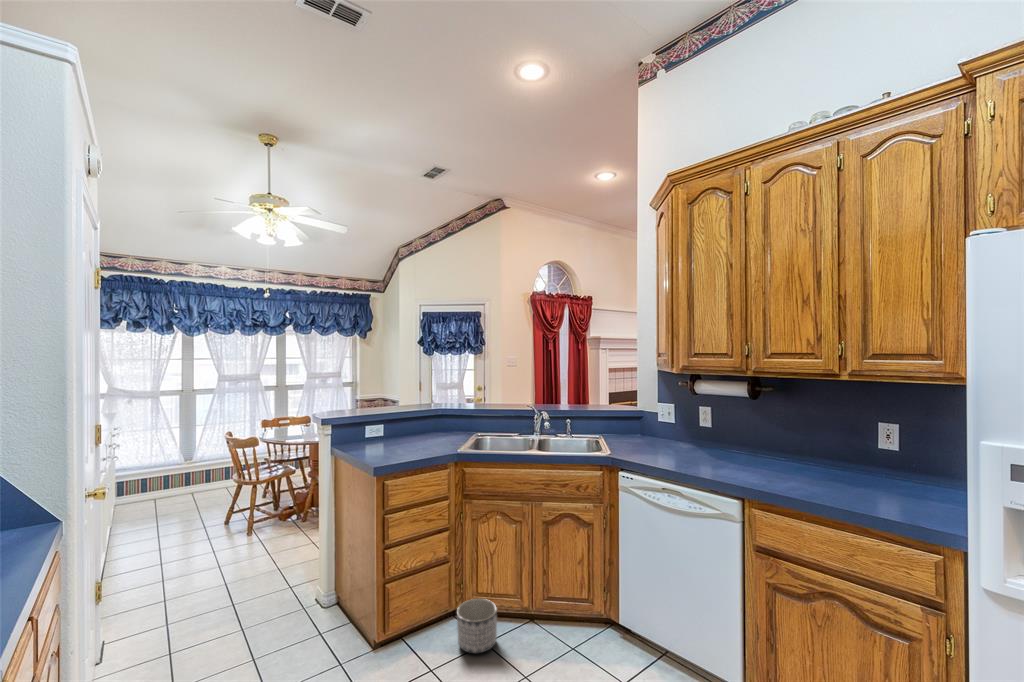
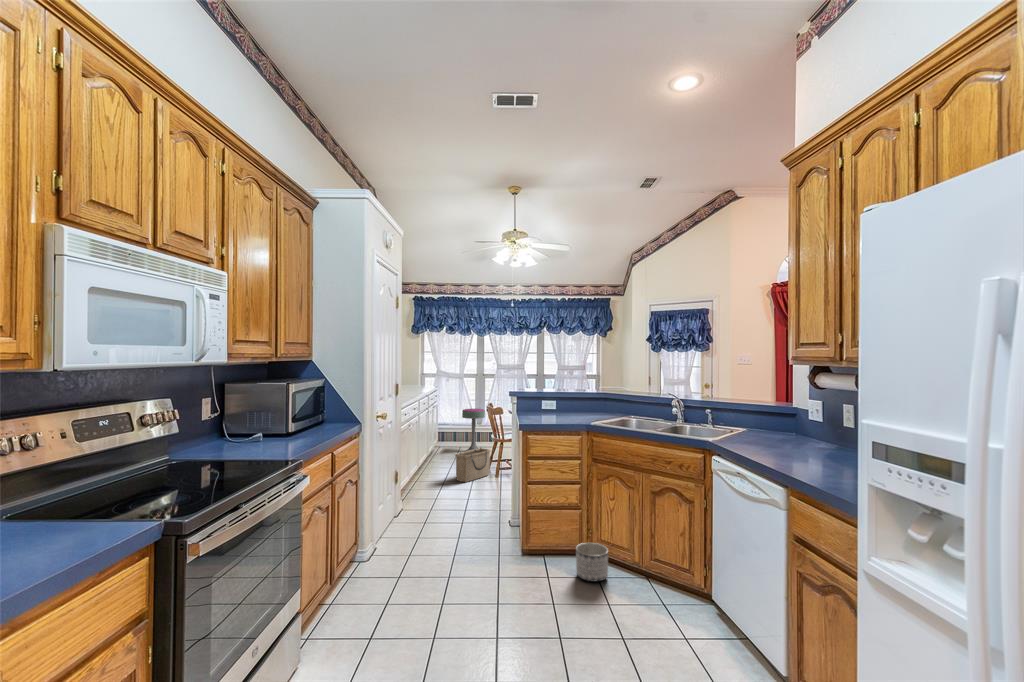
bar stool: none [162,438,201,502] -> present [462,409,485,451]
basket: none [180,496,235,554] -> present [455,448,490,482]

